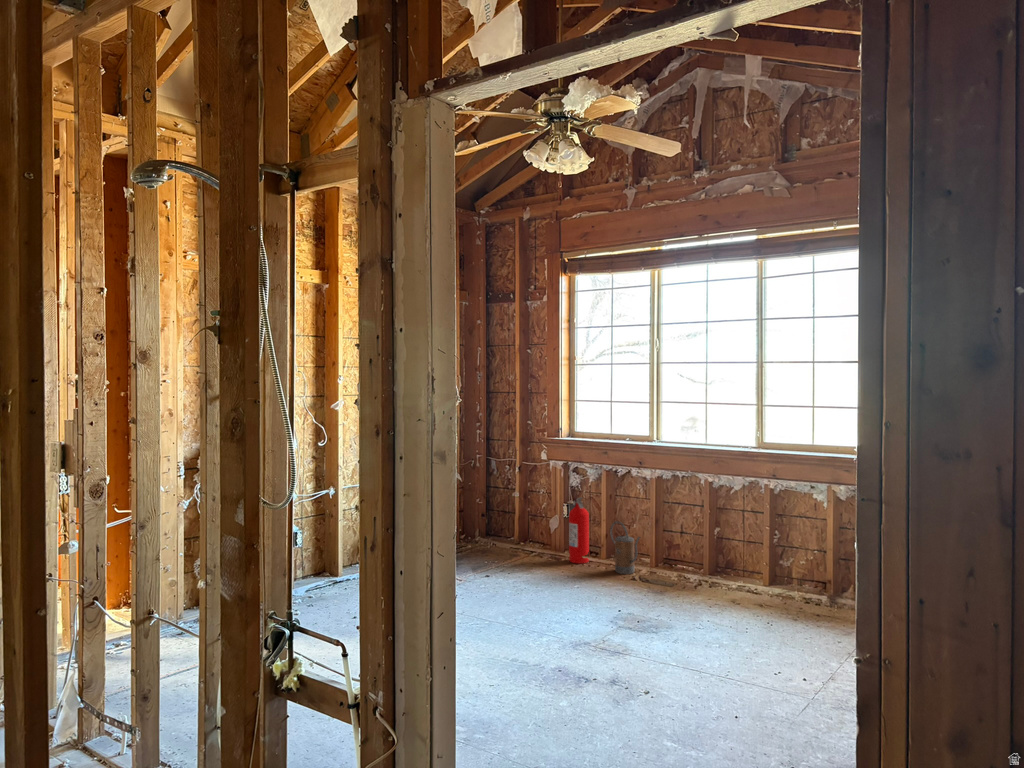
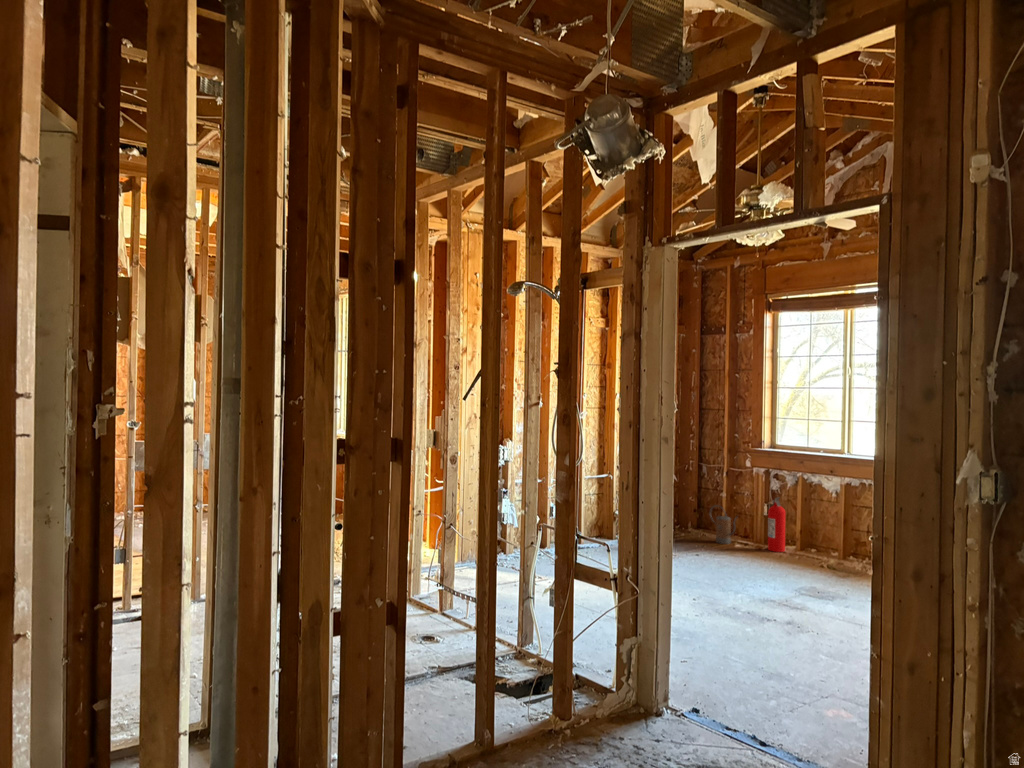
watering can: present [610,521,640,574] -> present [710,505,737,544]

